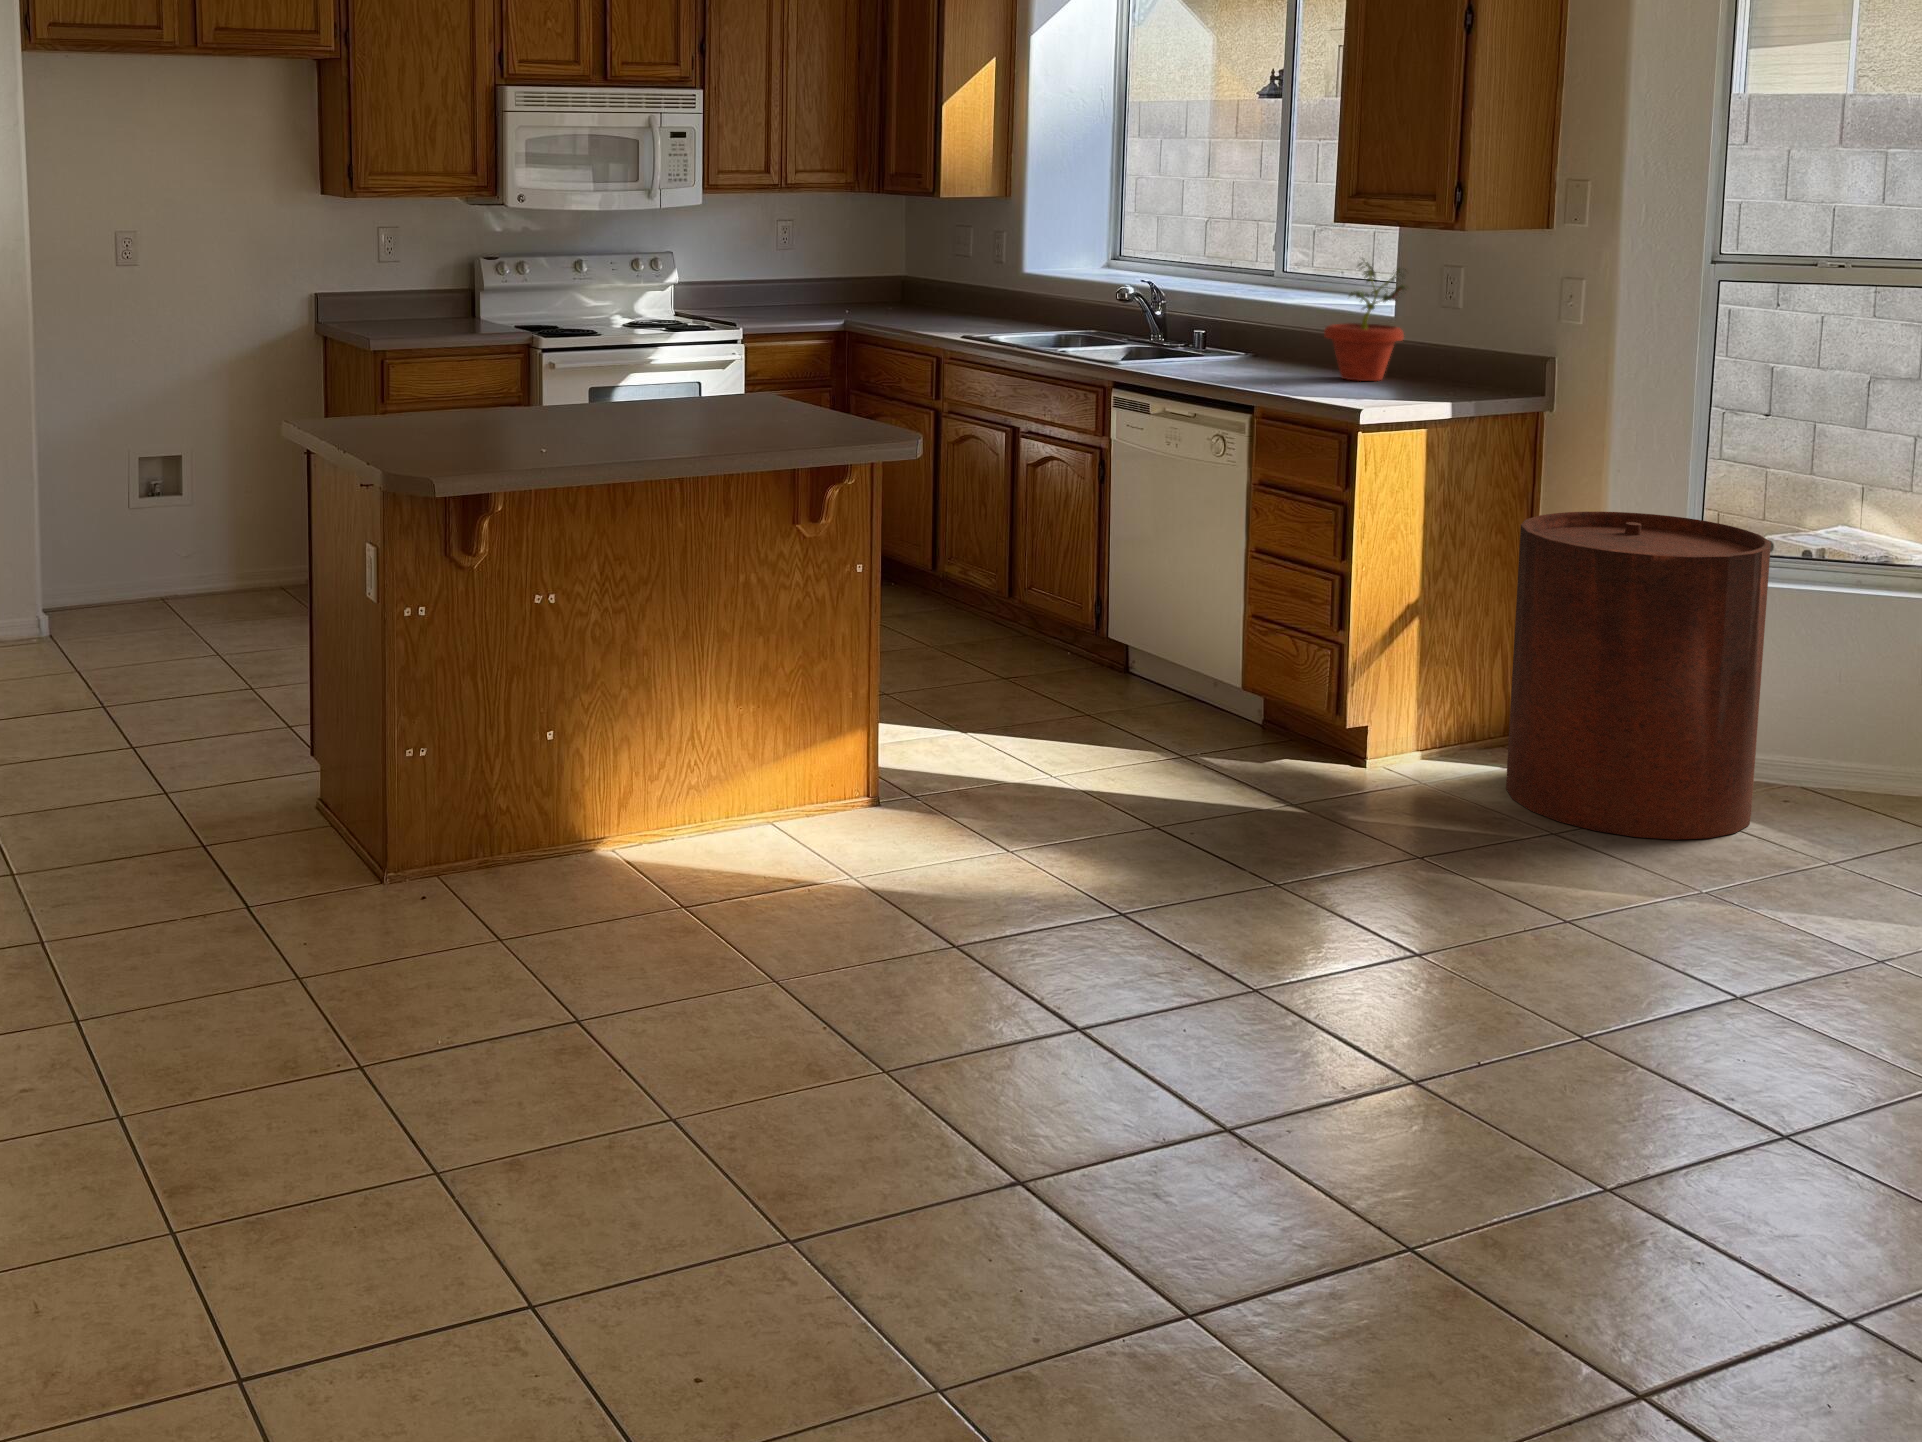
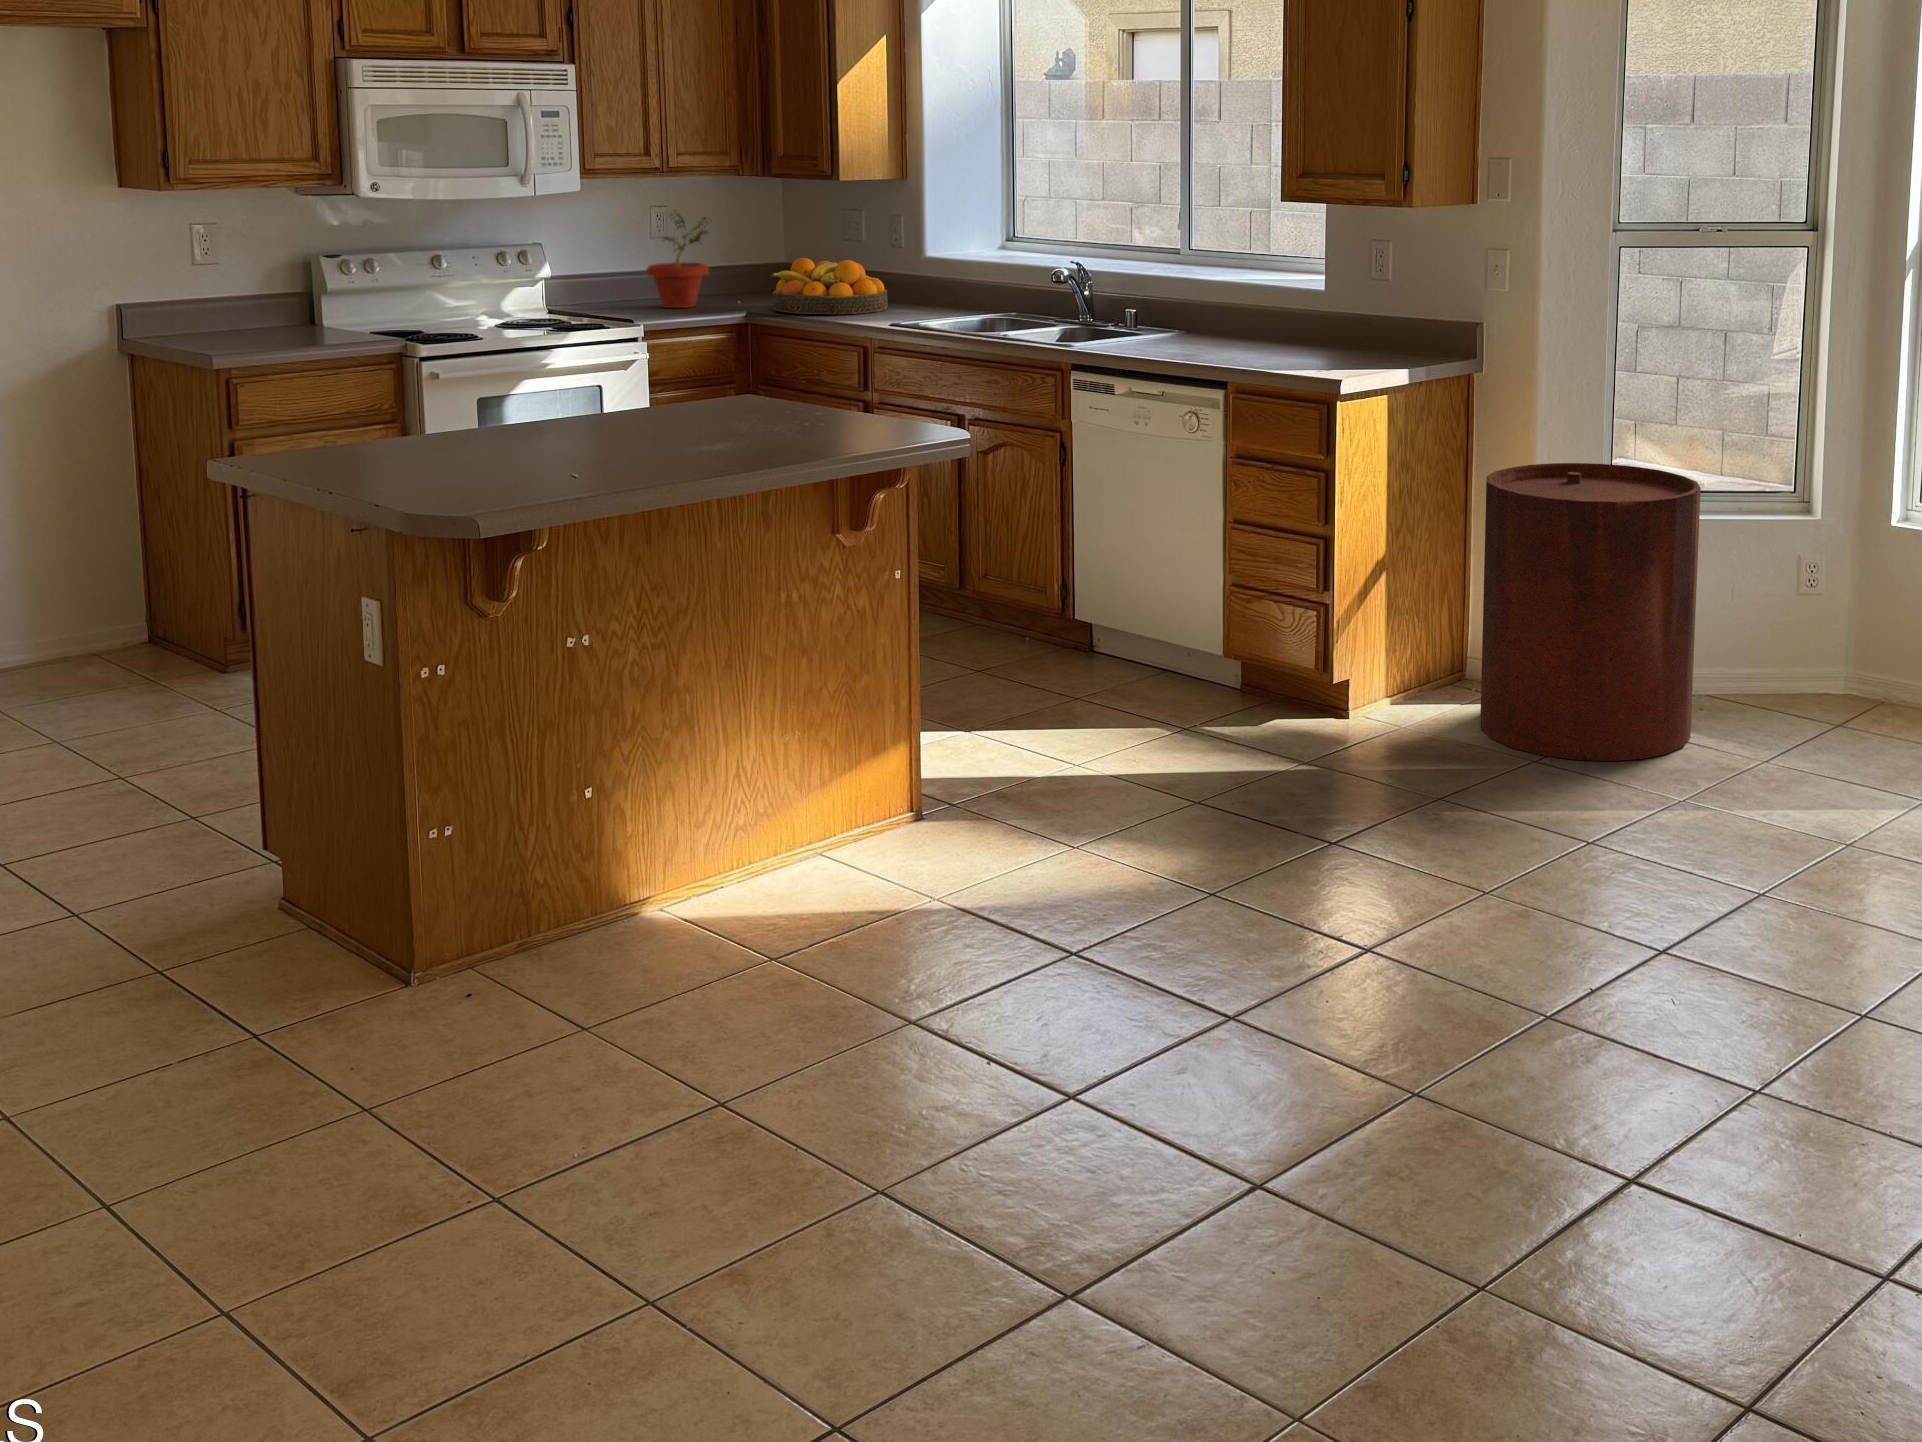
potted plant: present [1324,259,1406,381] -> present [646,212,709,308]
fruit bowl: none [875,272,986,326] -> present [771,258,888,314]

